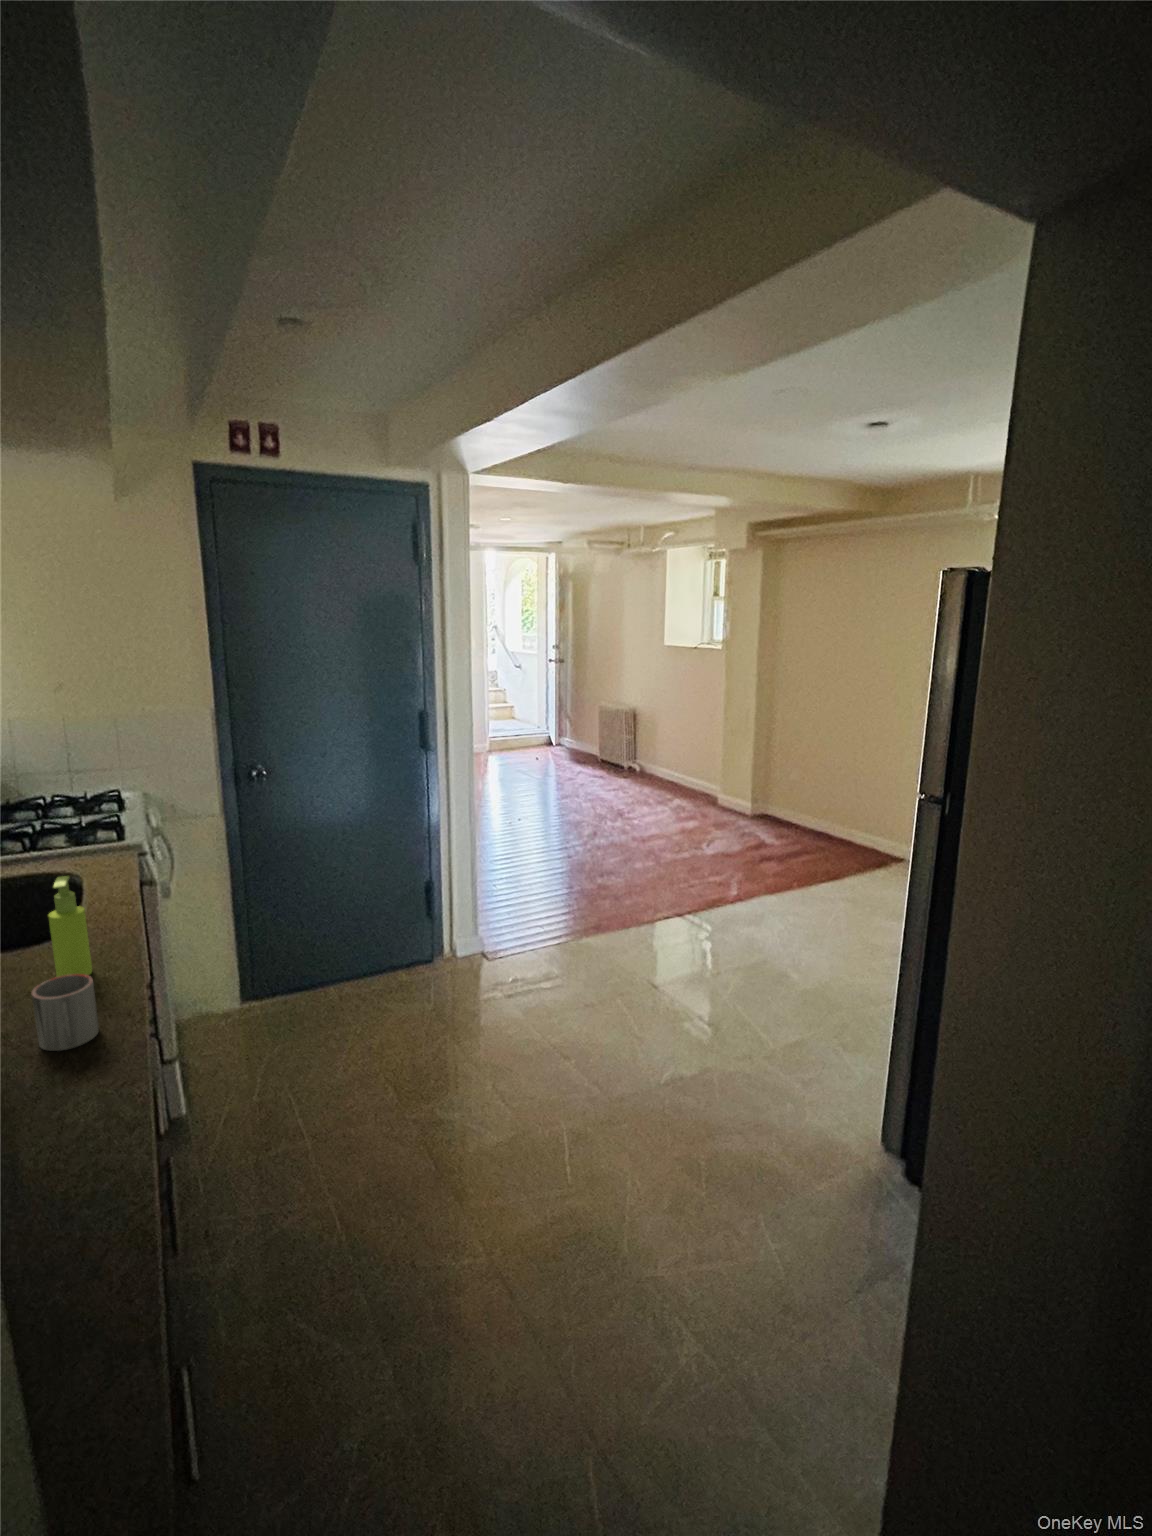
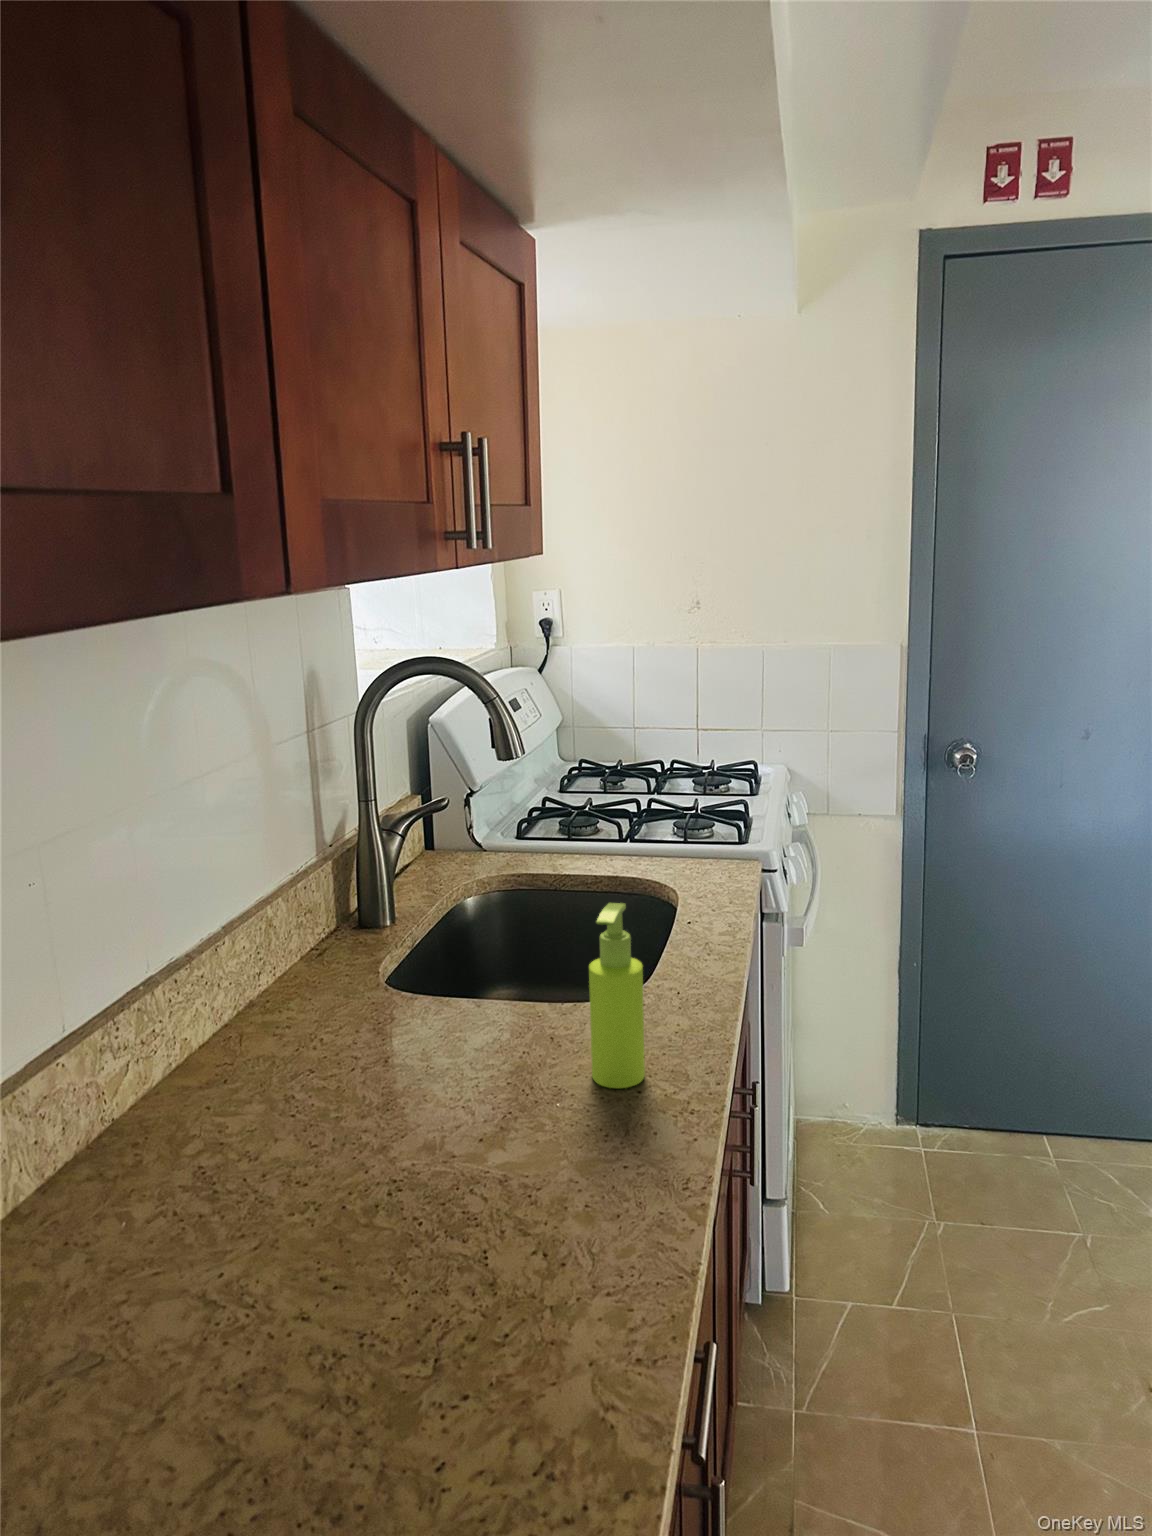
mug: present [31,974,99,1051] -> none [522,1094,621,1241]

